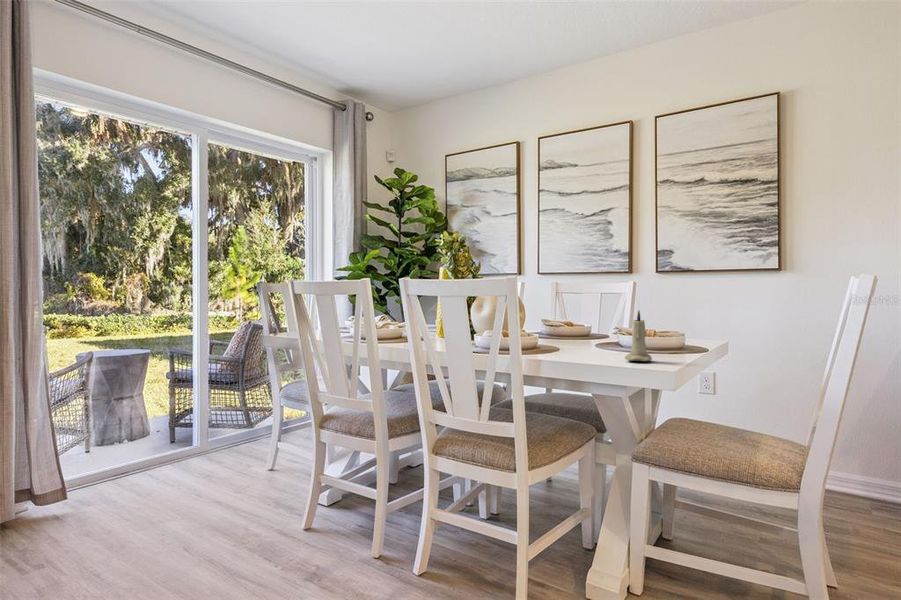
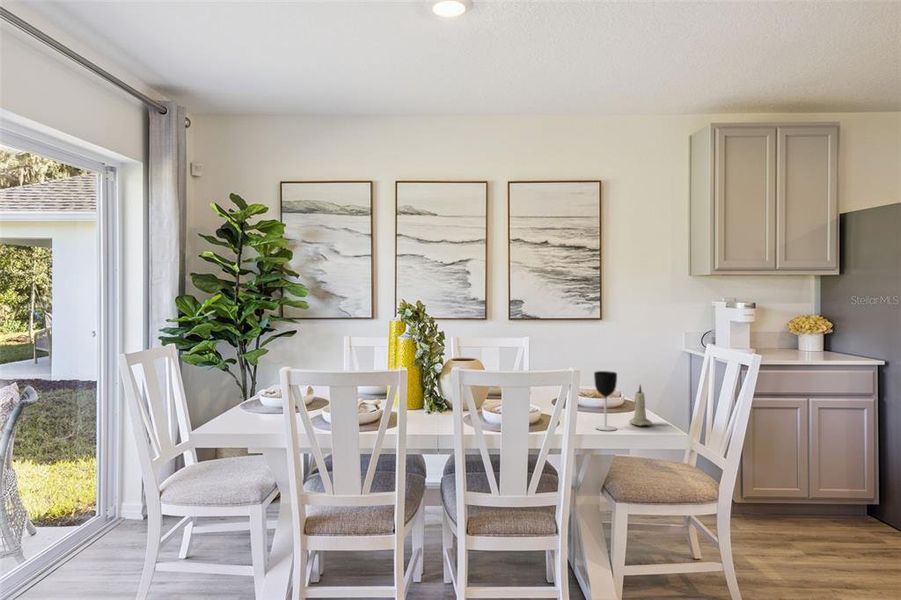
wine glass: none [572,294,600,361] -> present [594,371,617,430]

